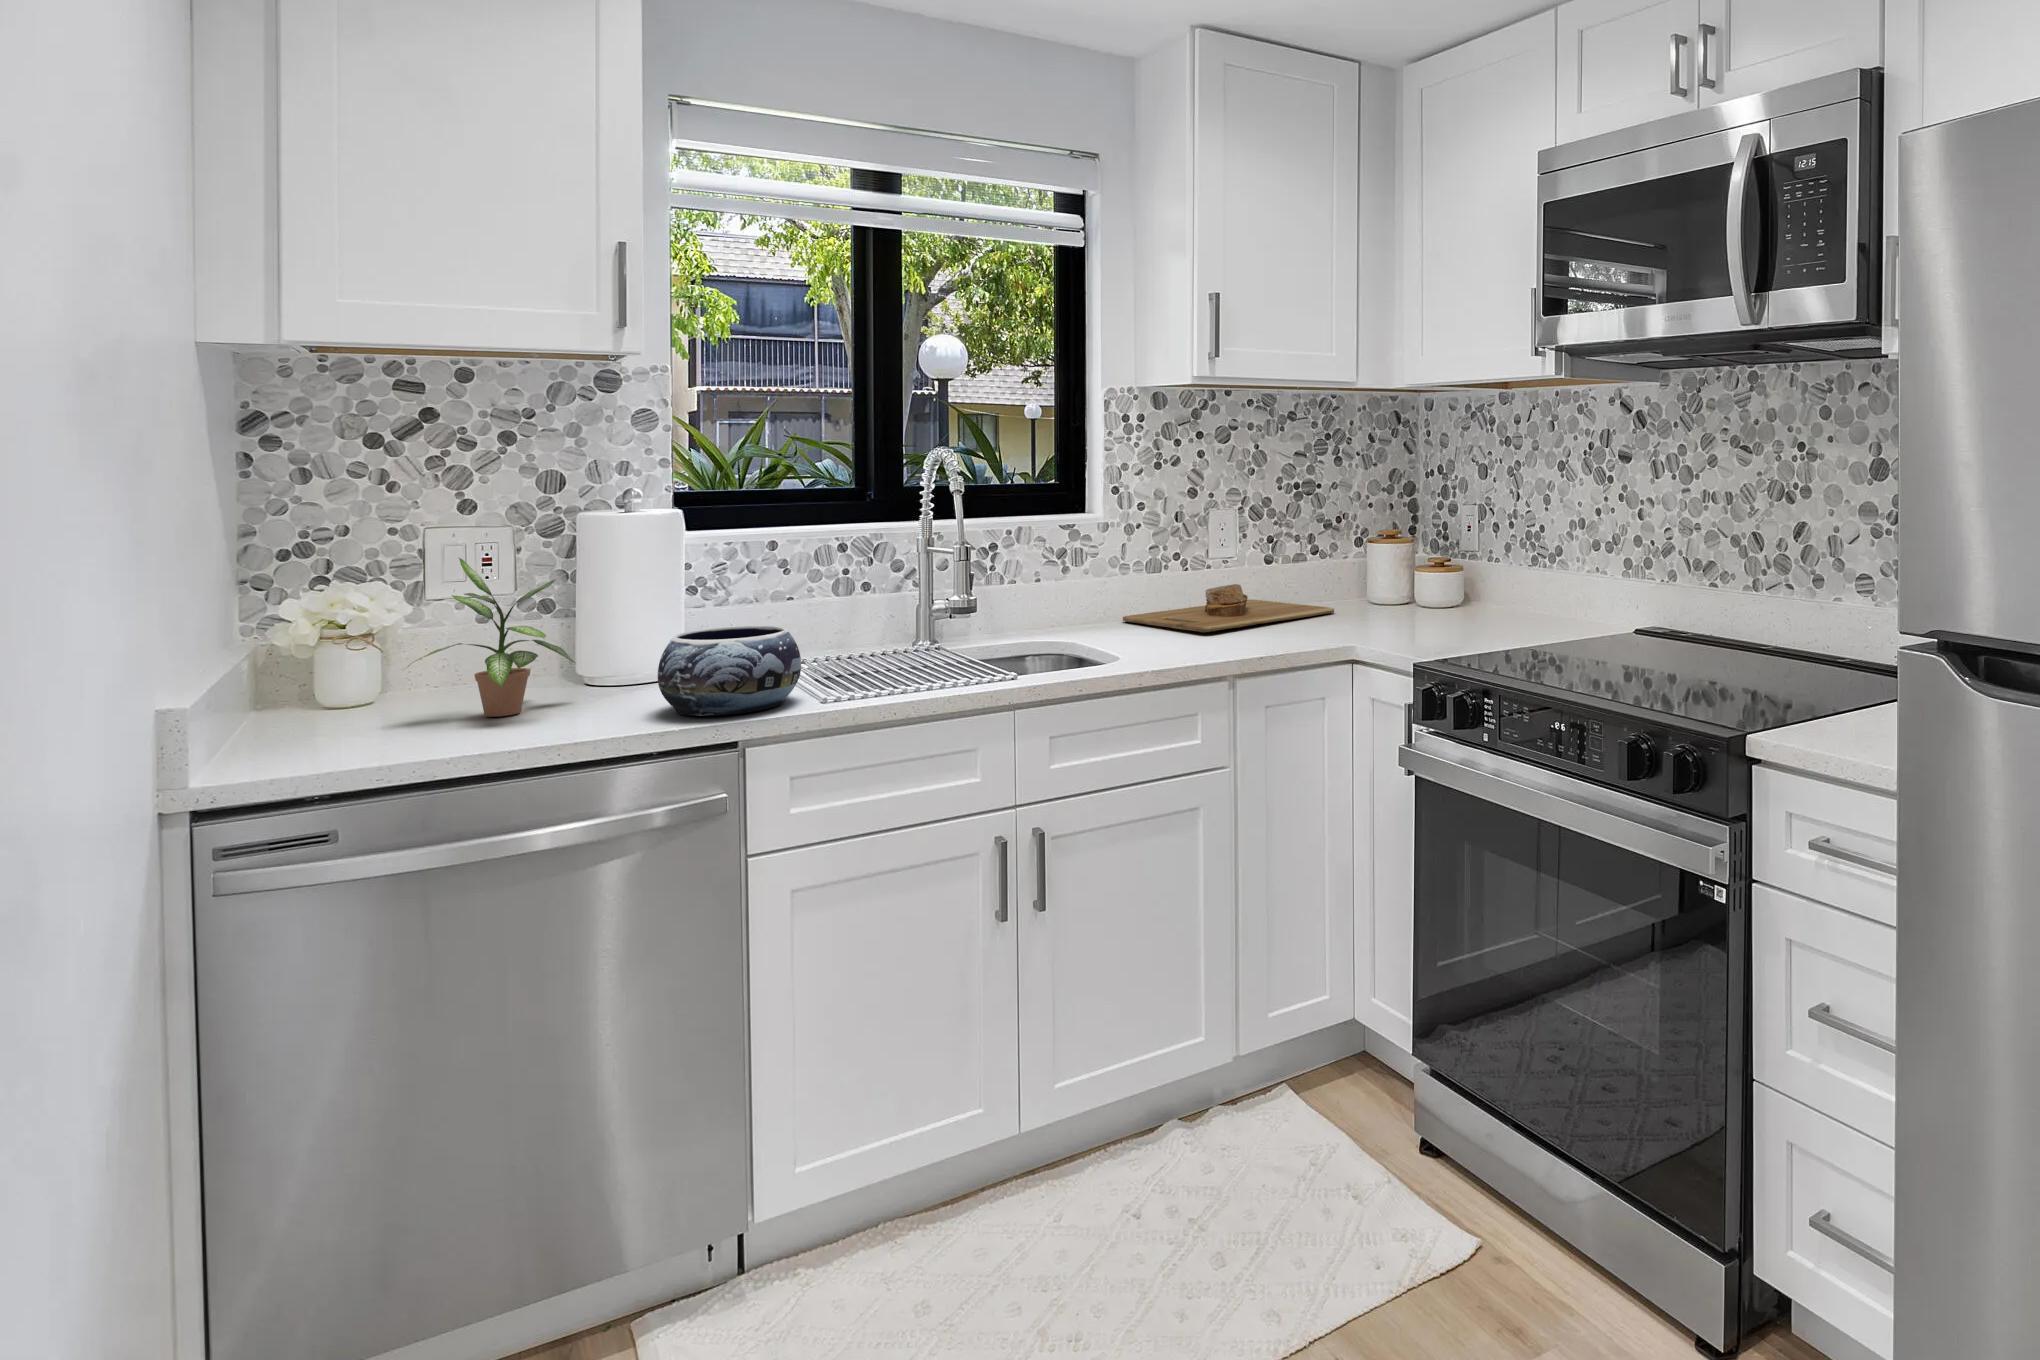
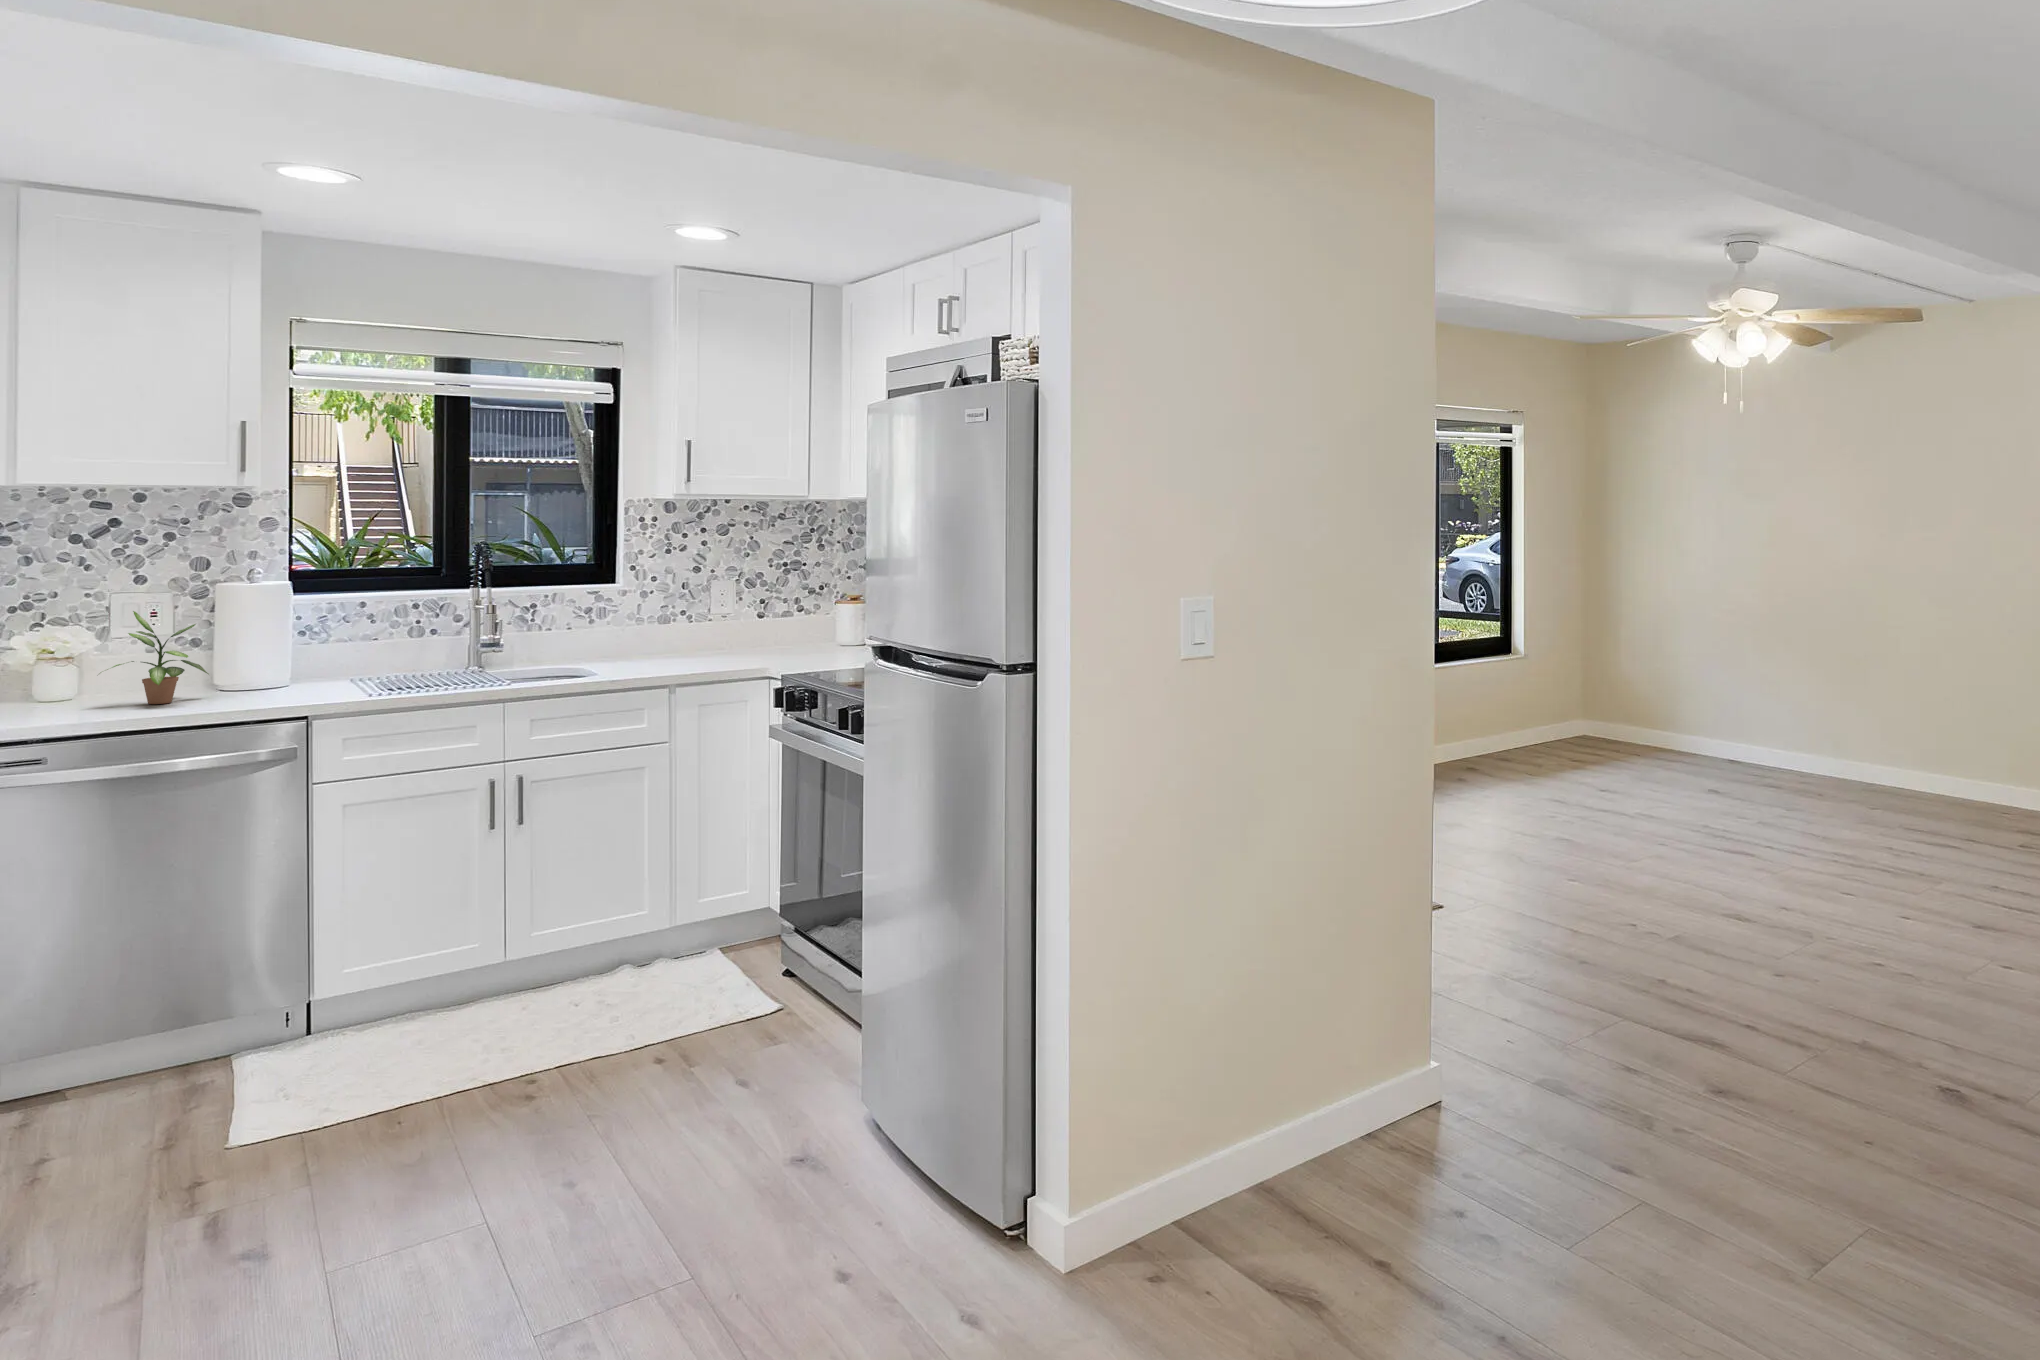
cutting board: present [1123,584,1334,632] -> none [623,632,783,662]
decorative bowl: present [658,626,801,716] -> none [260,652,357,703]

